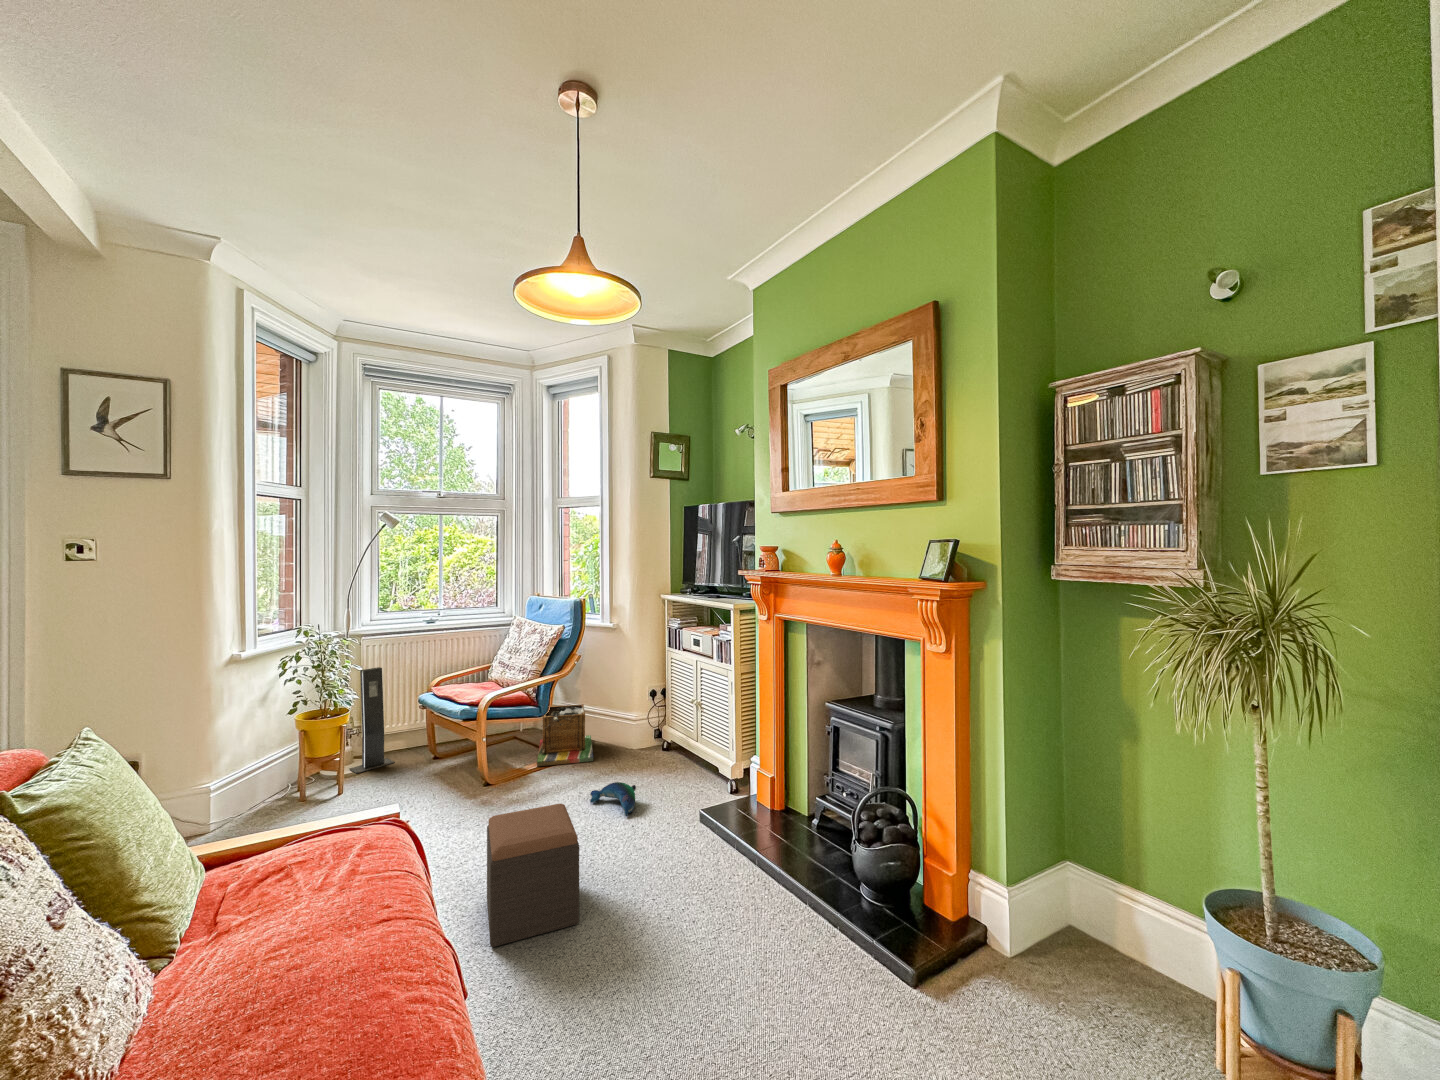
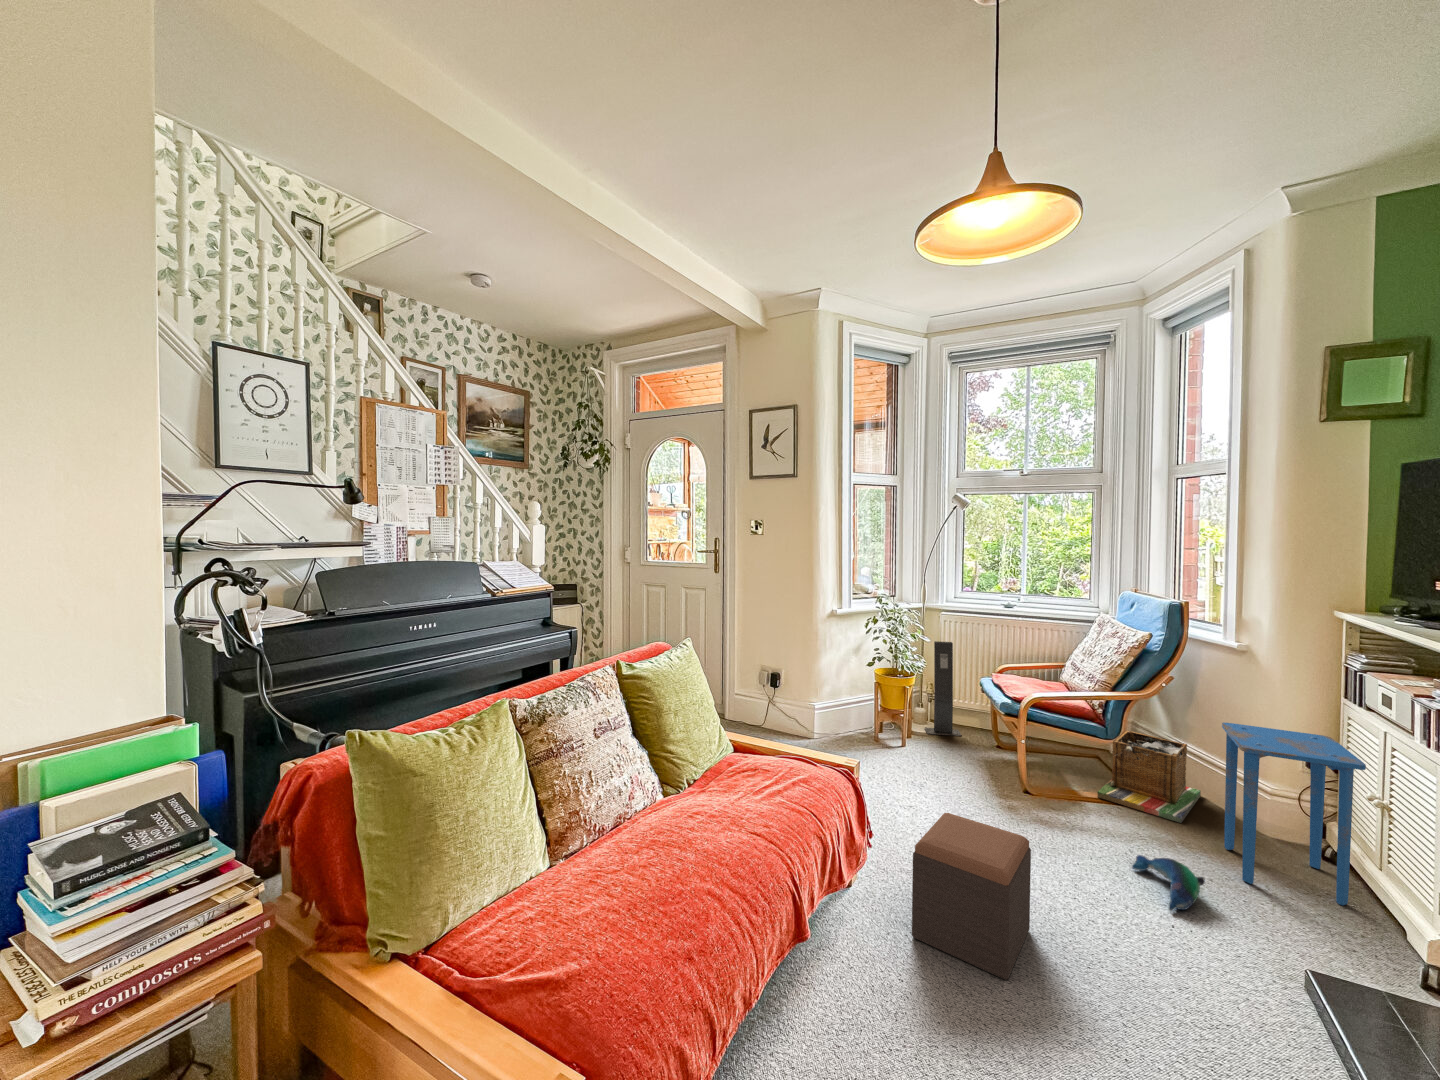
side table: none [619,672,691,779] -> present [1222,723,1366,905]

